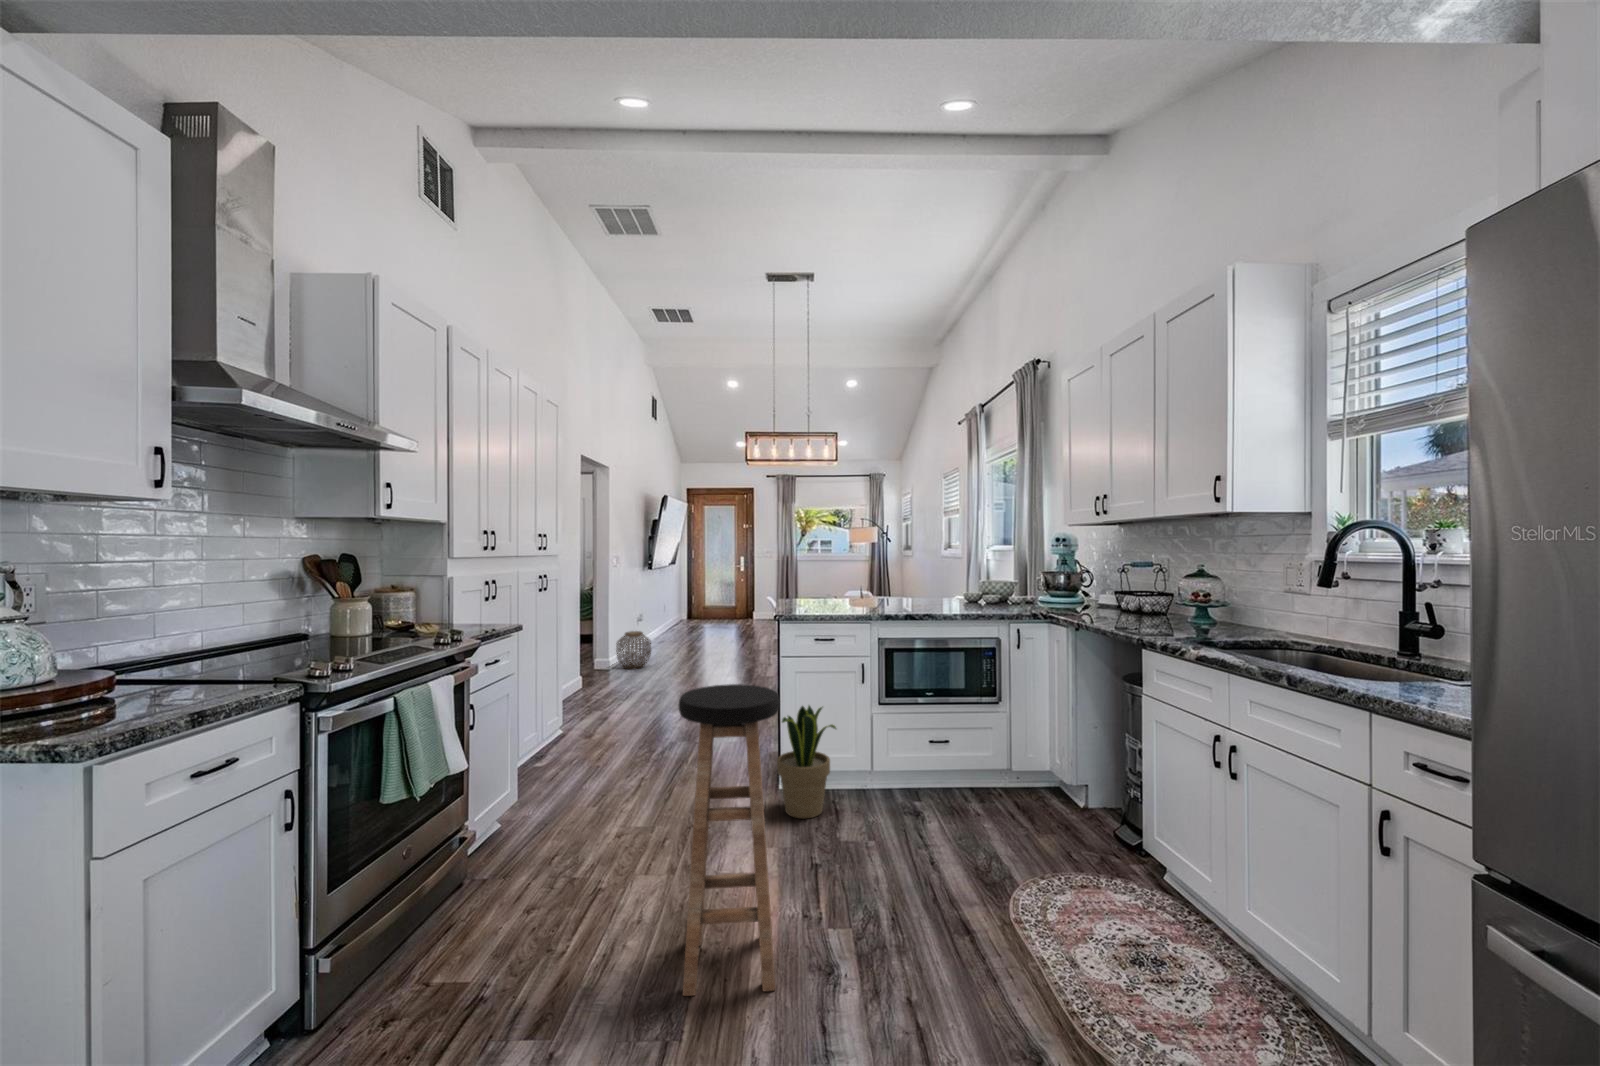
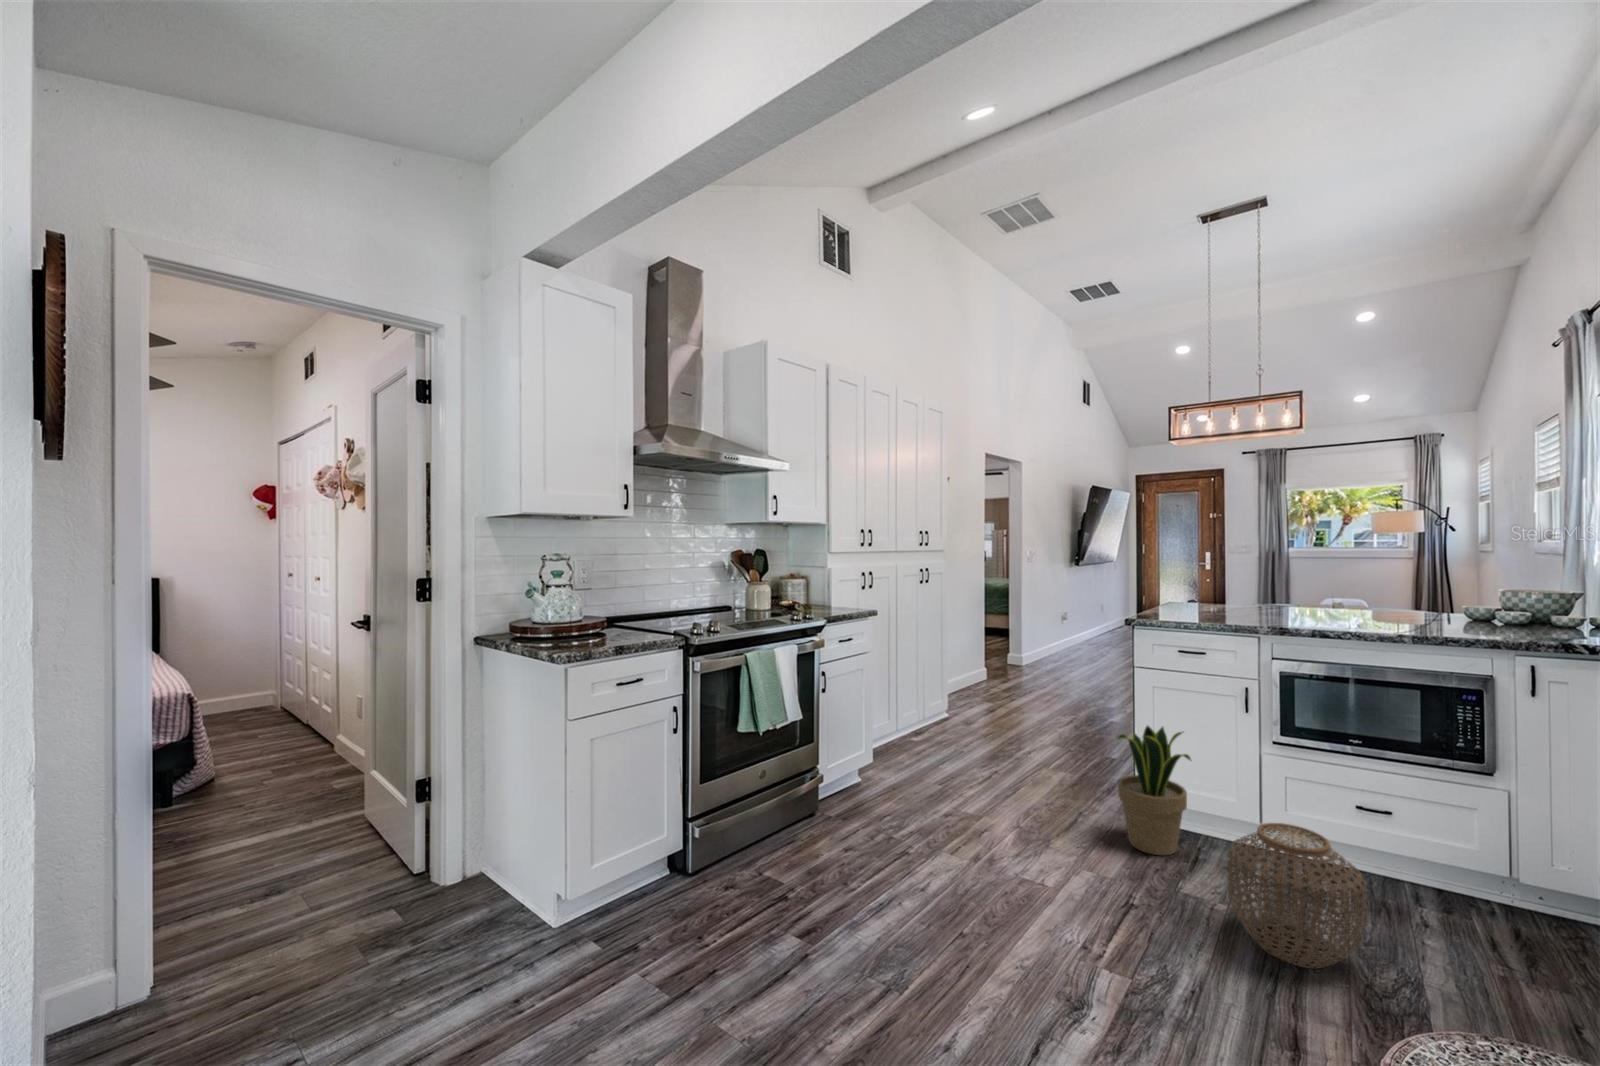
woven basket: present [616,631,651,669] -> present [1227,823,1367,968]
bar stool: present [679,684,780,996] -> none [924,682,1037,997]

